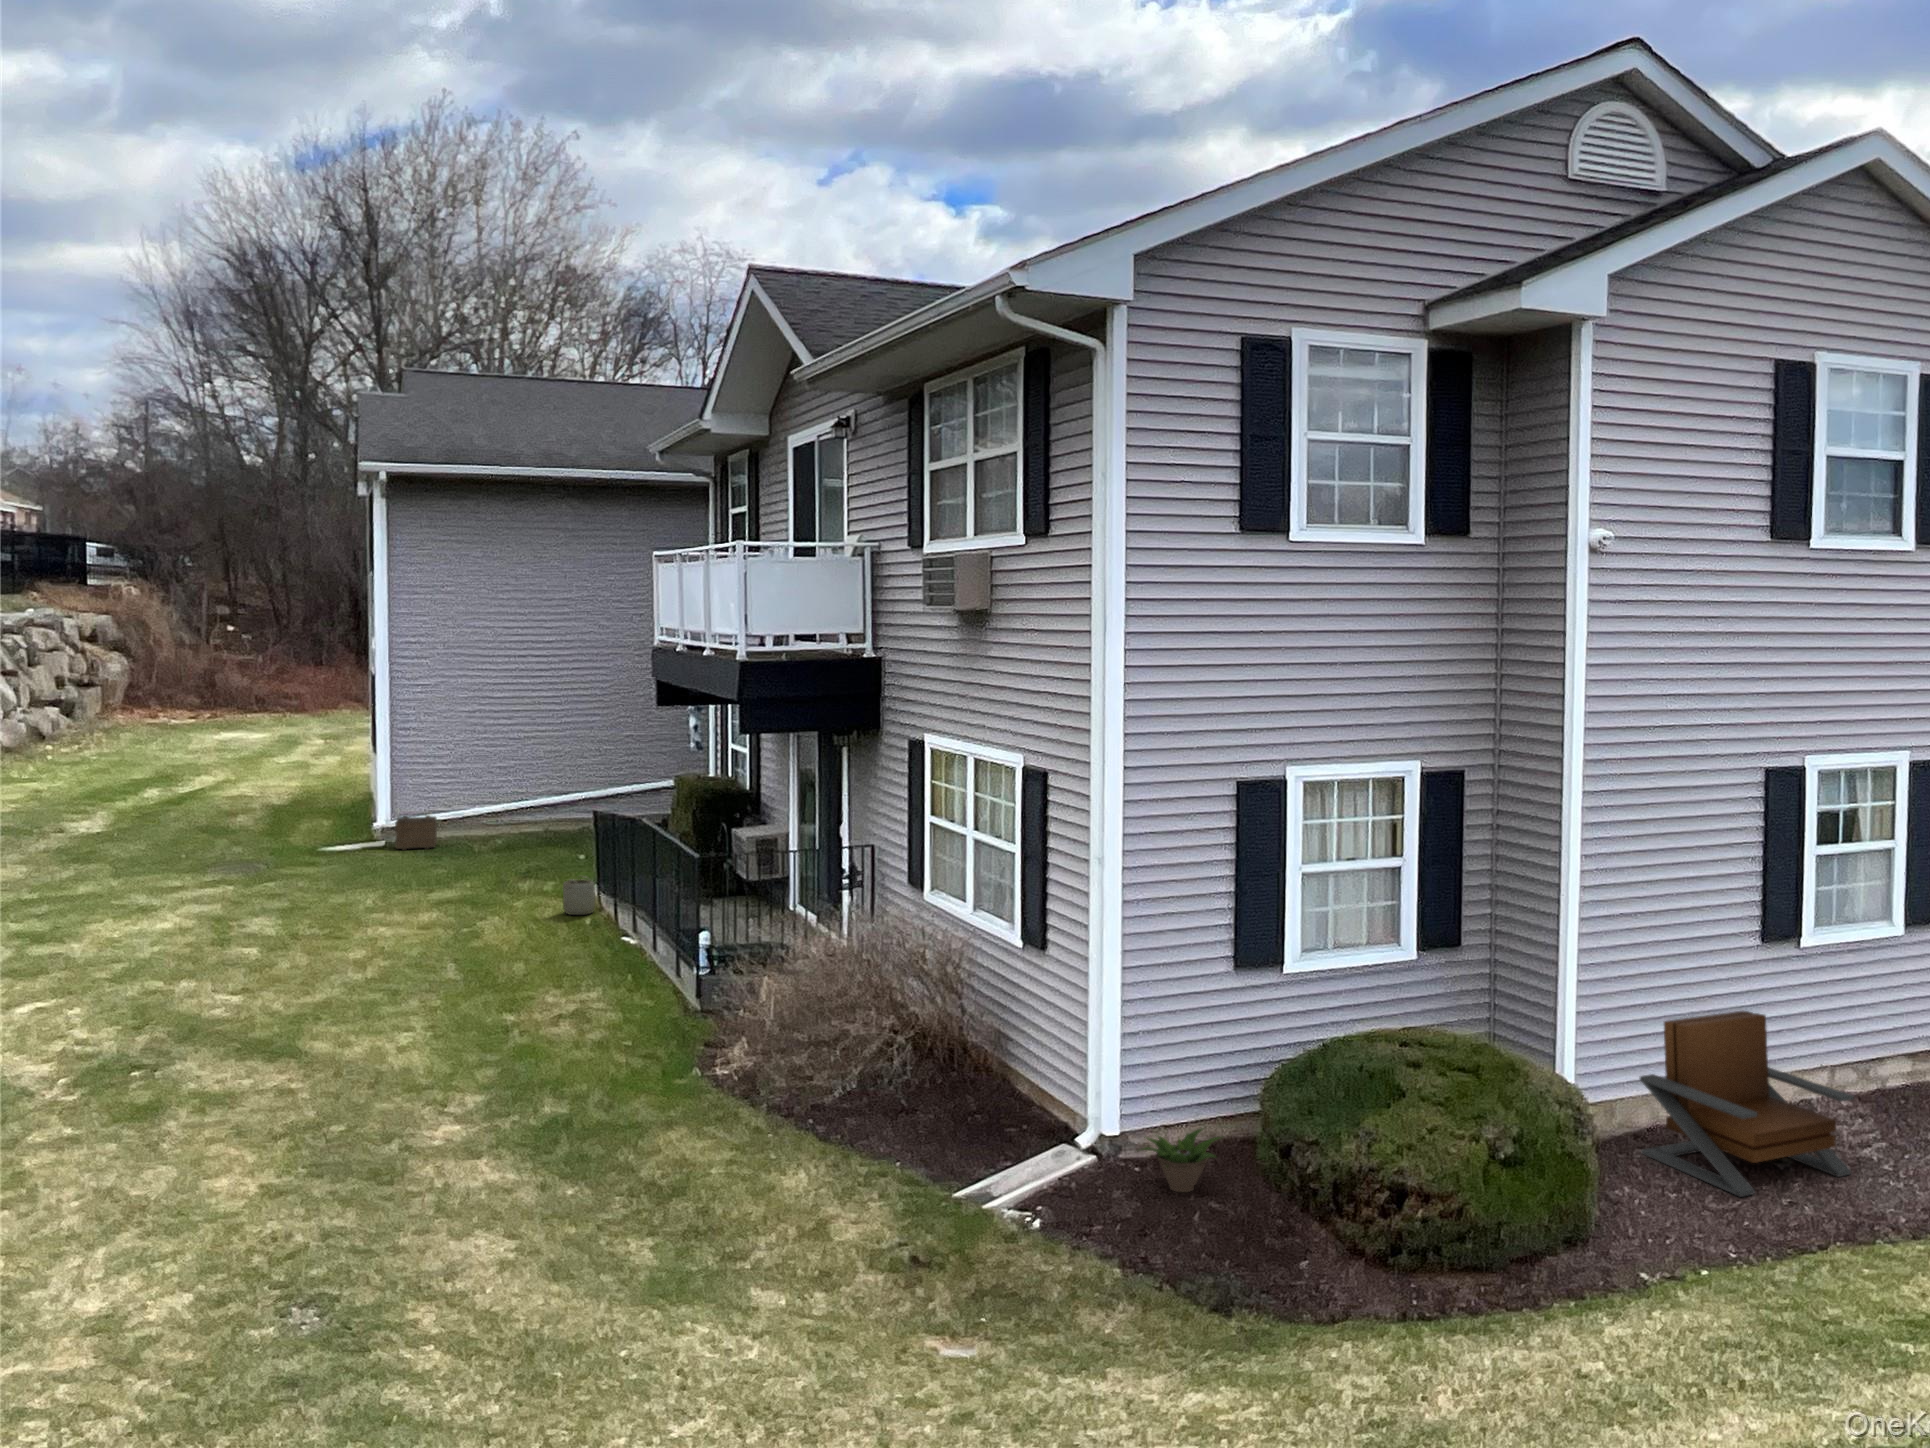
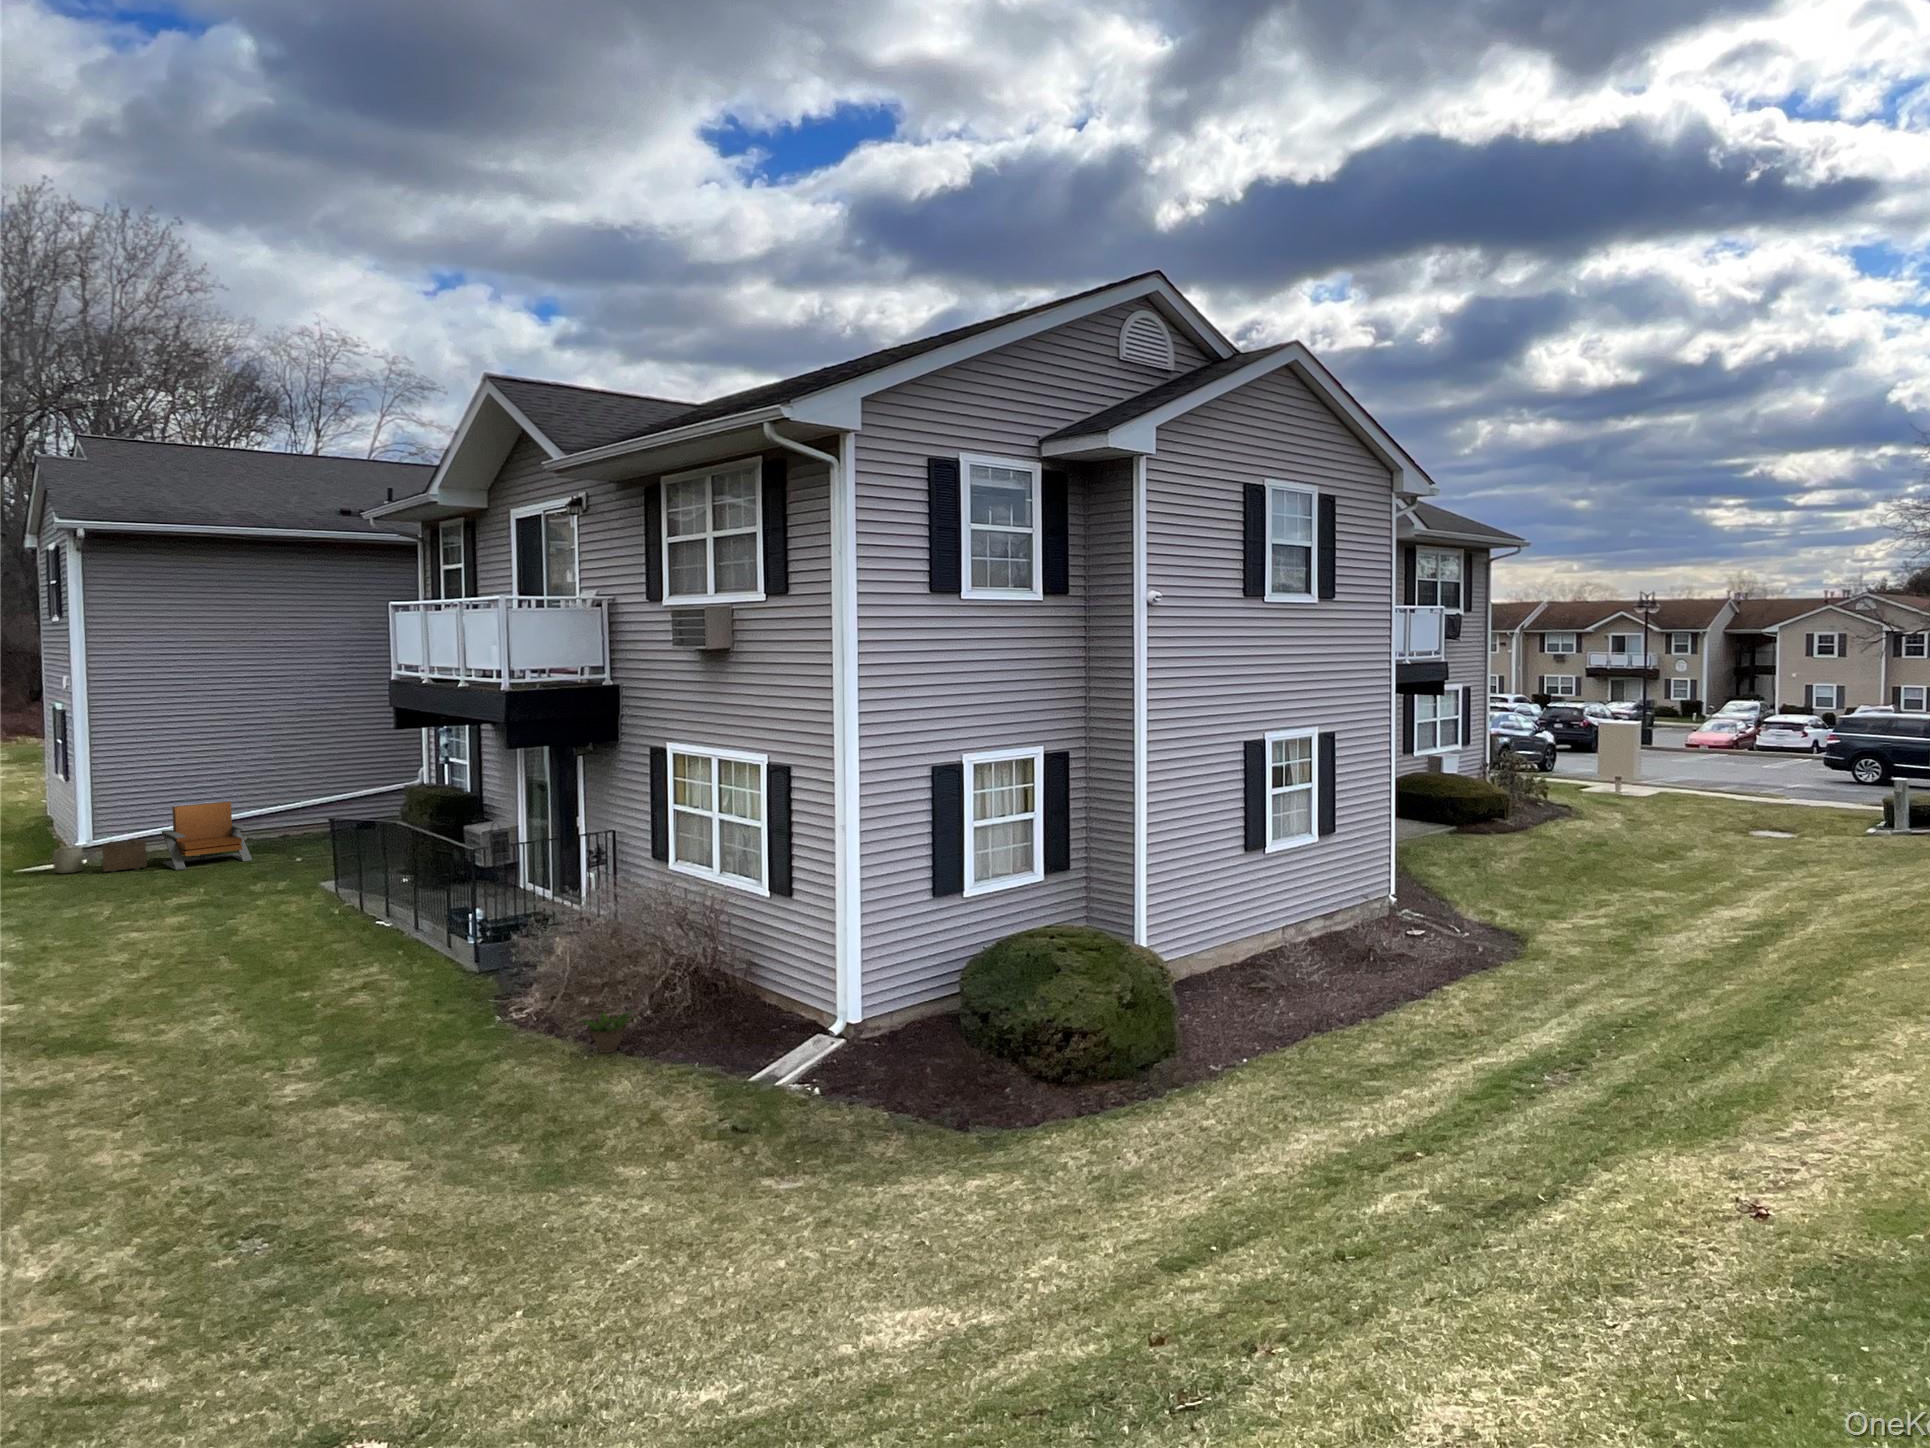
basket: present [563,876,595,915] -> present [53,847,84,873]
lounge chair: present [1640,1011,1854,1197] -> present [162,802,252,870]
decorative plant: present [1141,1128,1223,1192] -> present [581,1011,635,1053]

